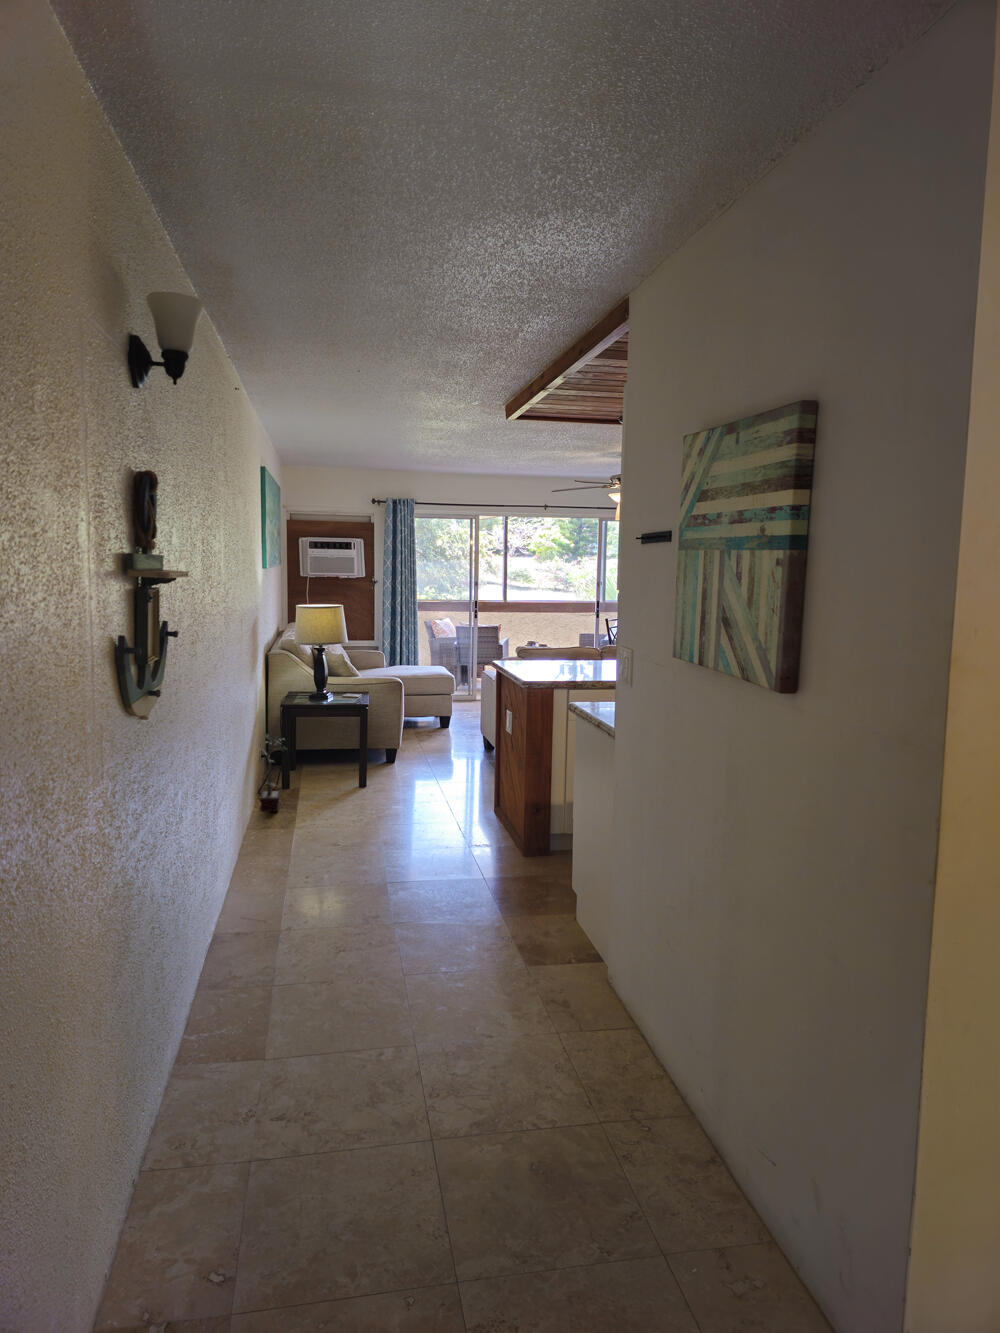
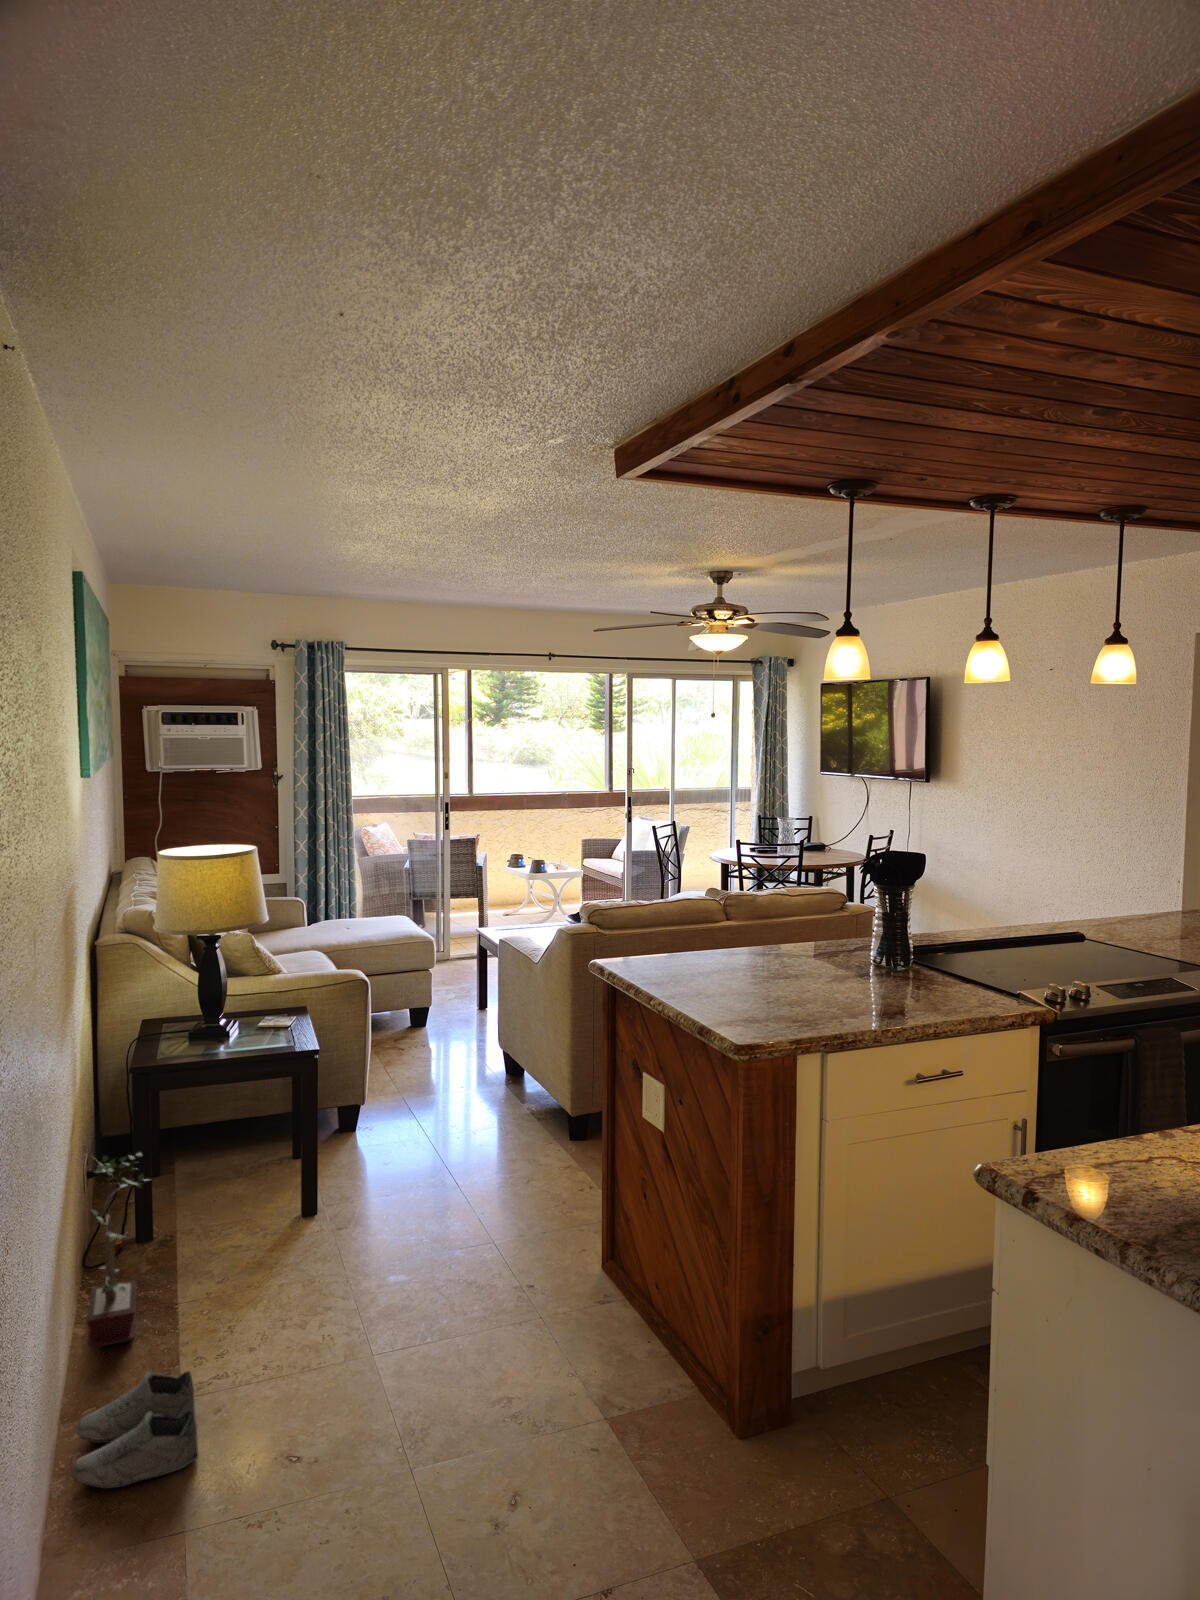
shoe: none [253,809,301,841] -> present [72,1371,198,1489]

